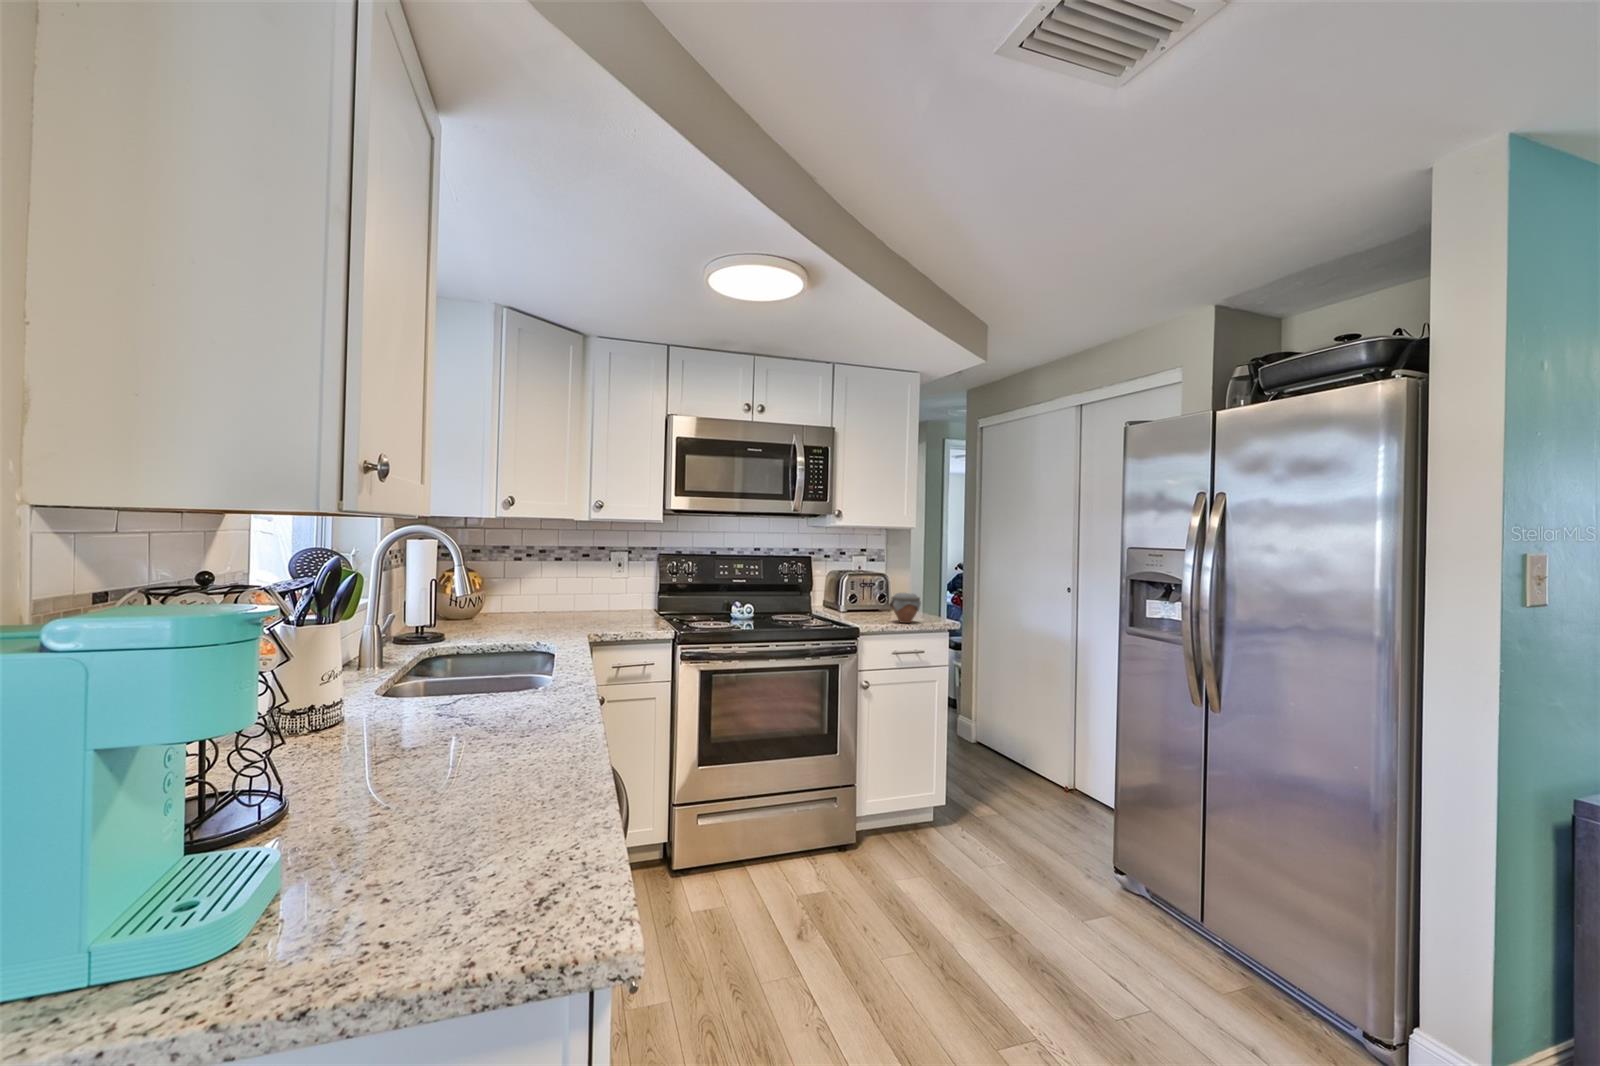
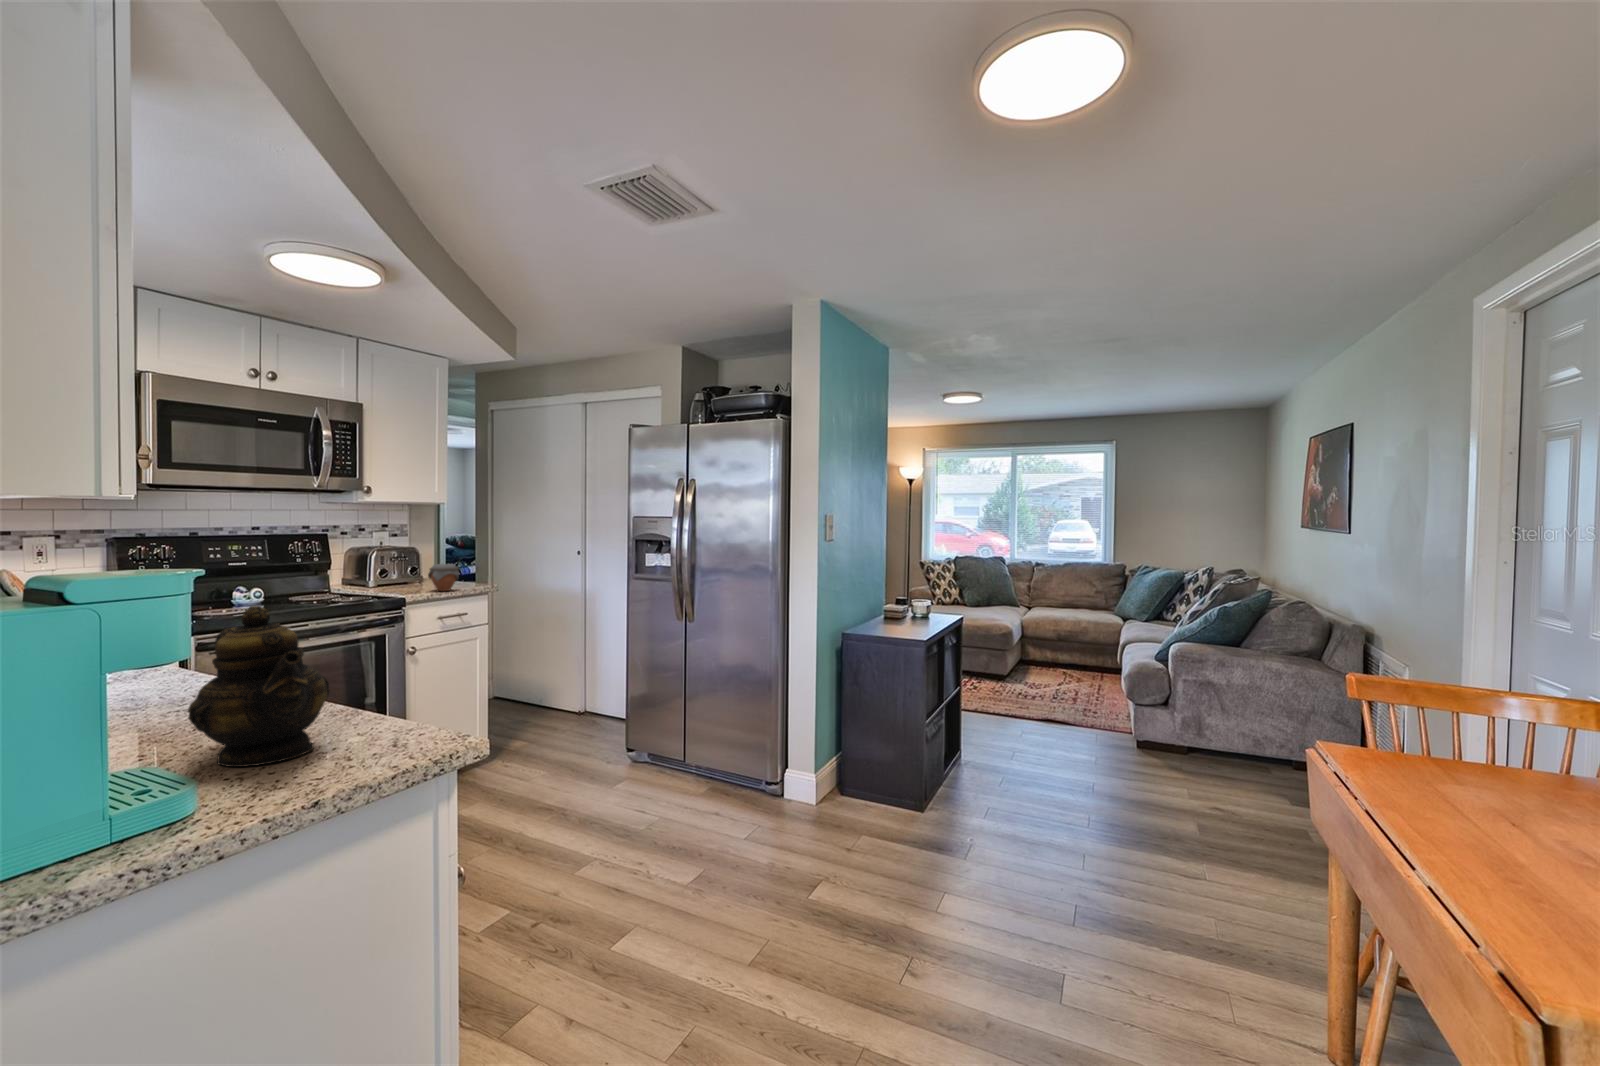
teapot: none [351,654,521,879] -> present [188,606,329,767]

